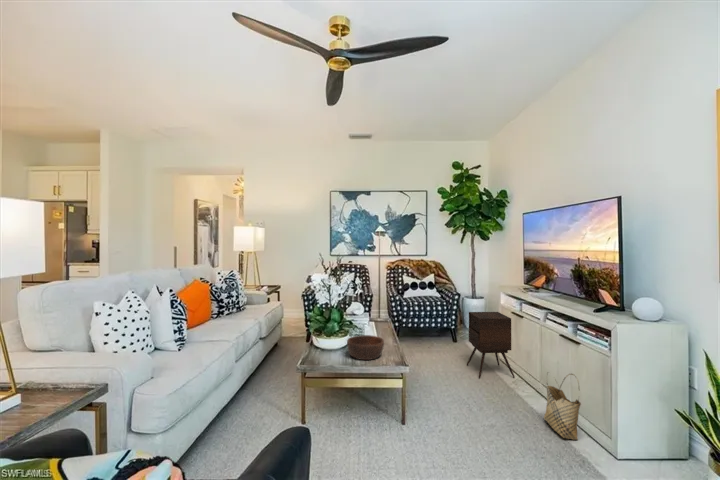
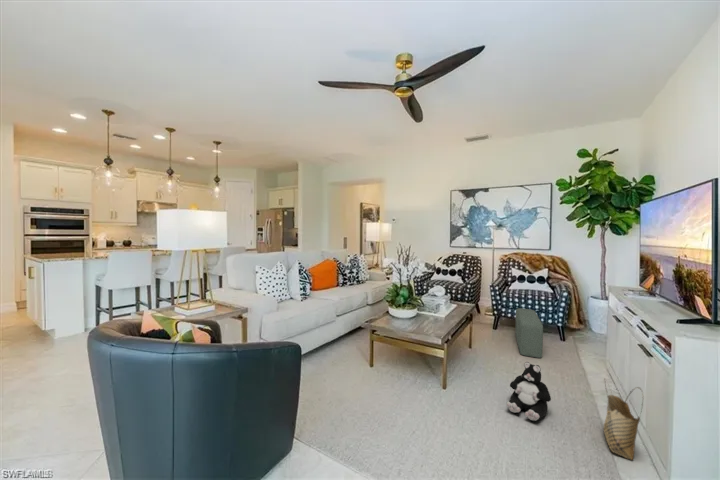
side table: present [467,312,515,378] -> none [554,308,606,385]
pouf: none [418,317,455,365] -> present [515,308,543,358]
wooden bowl: present [347,335,384,360] -> none [408,311,439,330]
plush toy: none [464,372,503,431] -> present [507,362,551,421]

